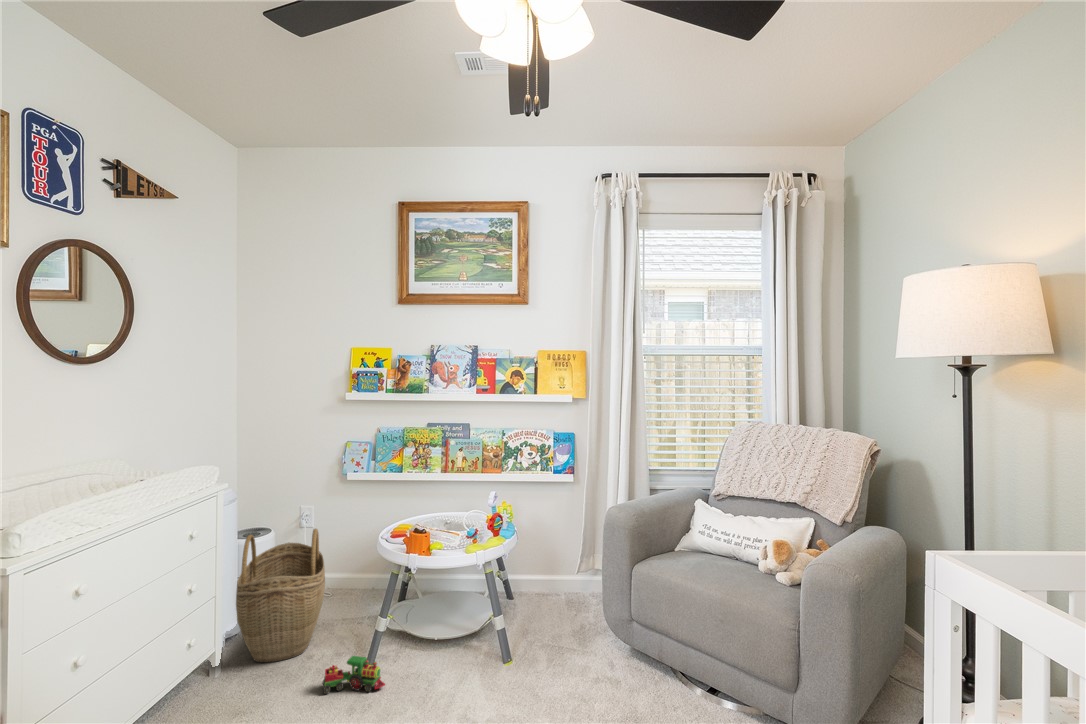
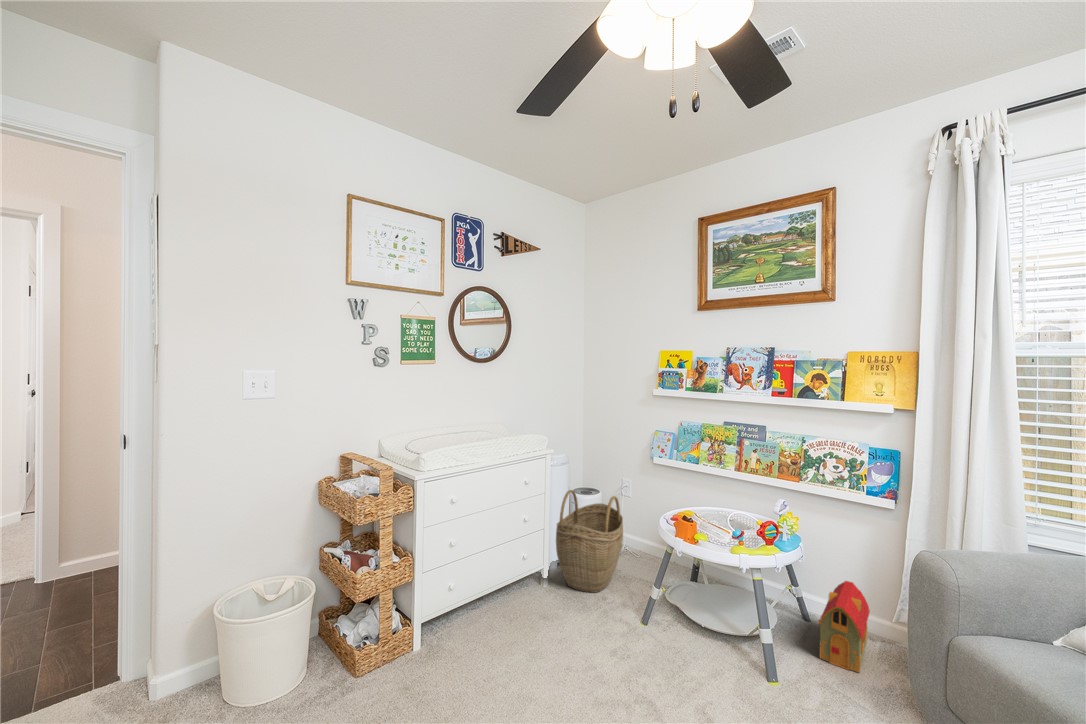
toy house: none [531,552,567,626] -> present [818,581,870,673]
toy train: present [323,656,385,694] -> none [595,607,641,644]

